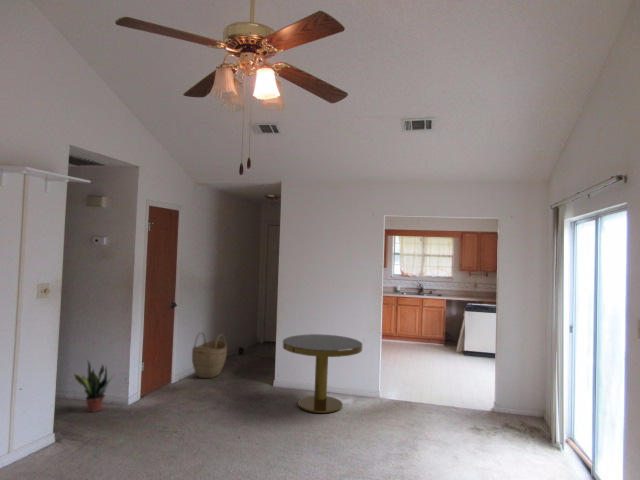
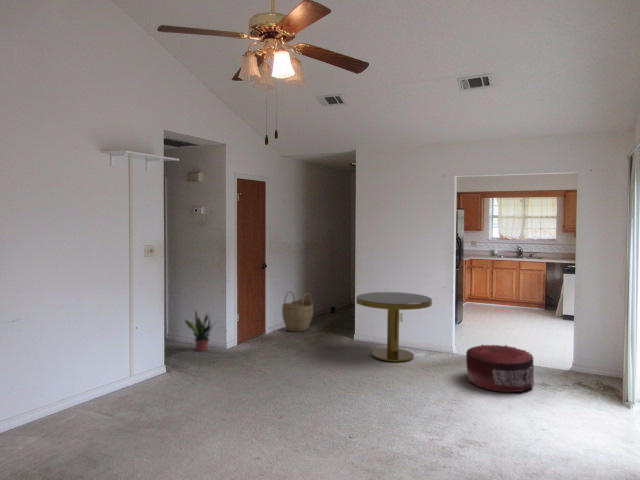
pouf: none [403,391,471,445] -> present [466,345,534,392]

